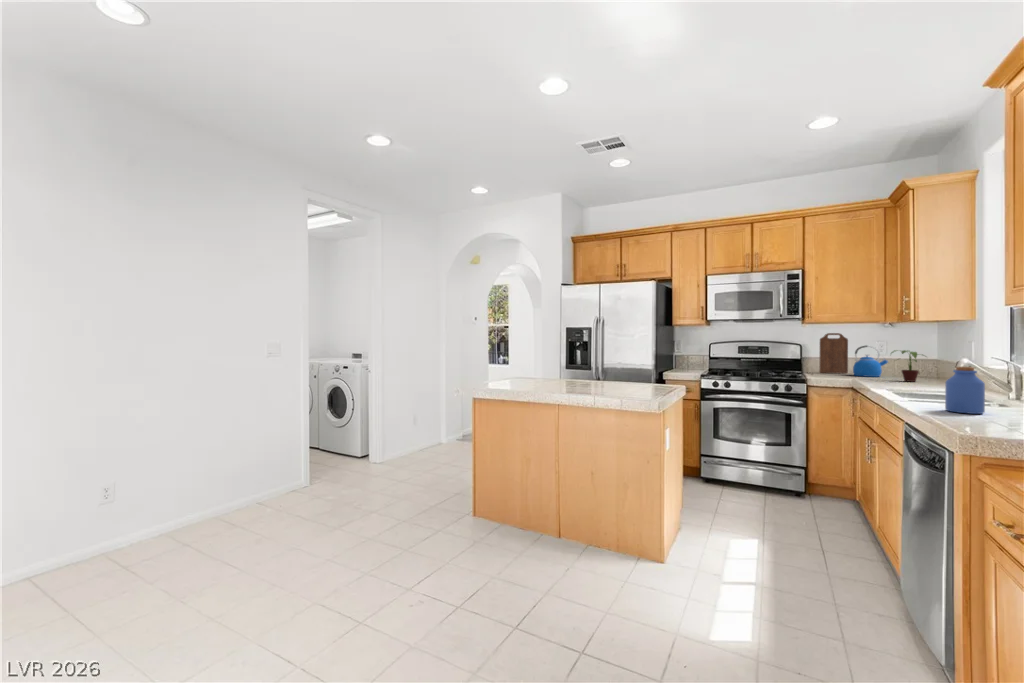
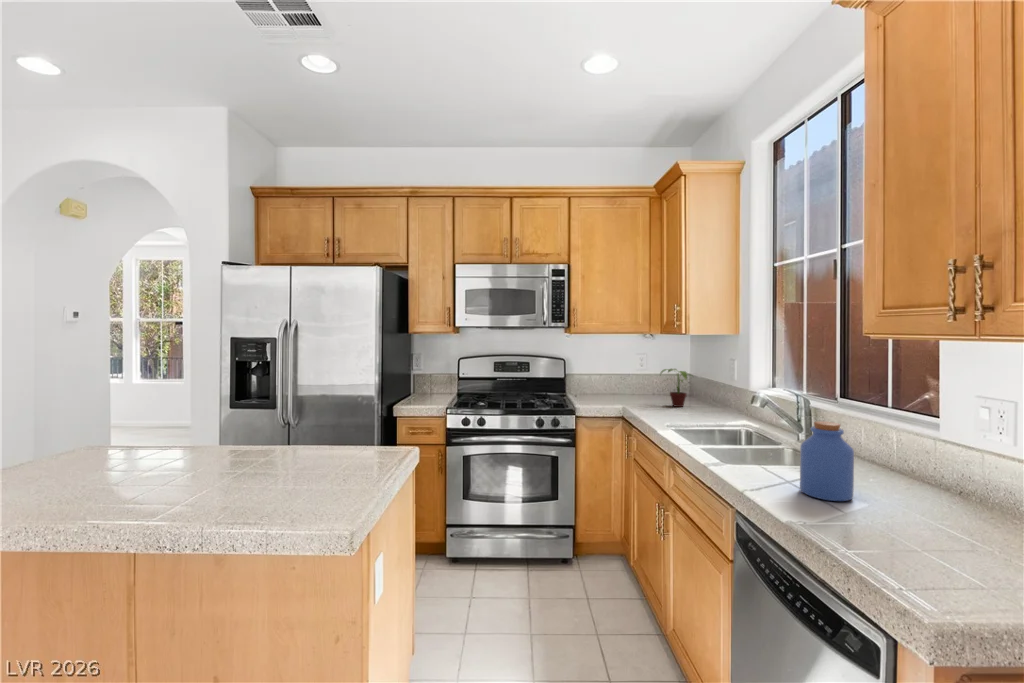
cutting board: present [819,333,848,373] -> none [582,345,611,394]
kettle: present [853,346,888,377] -> none [617,361,651,399]

